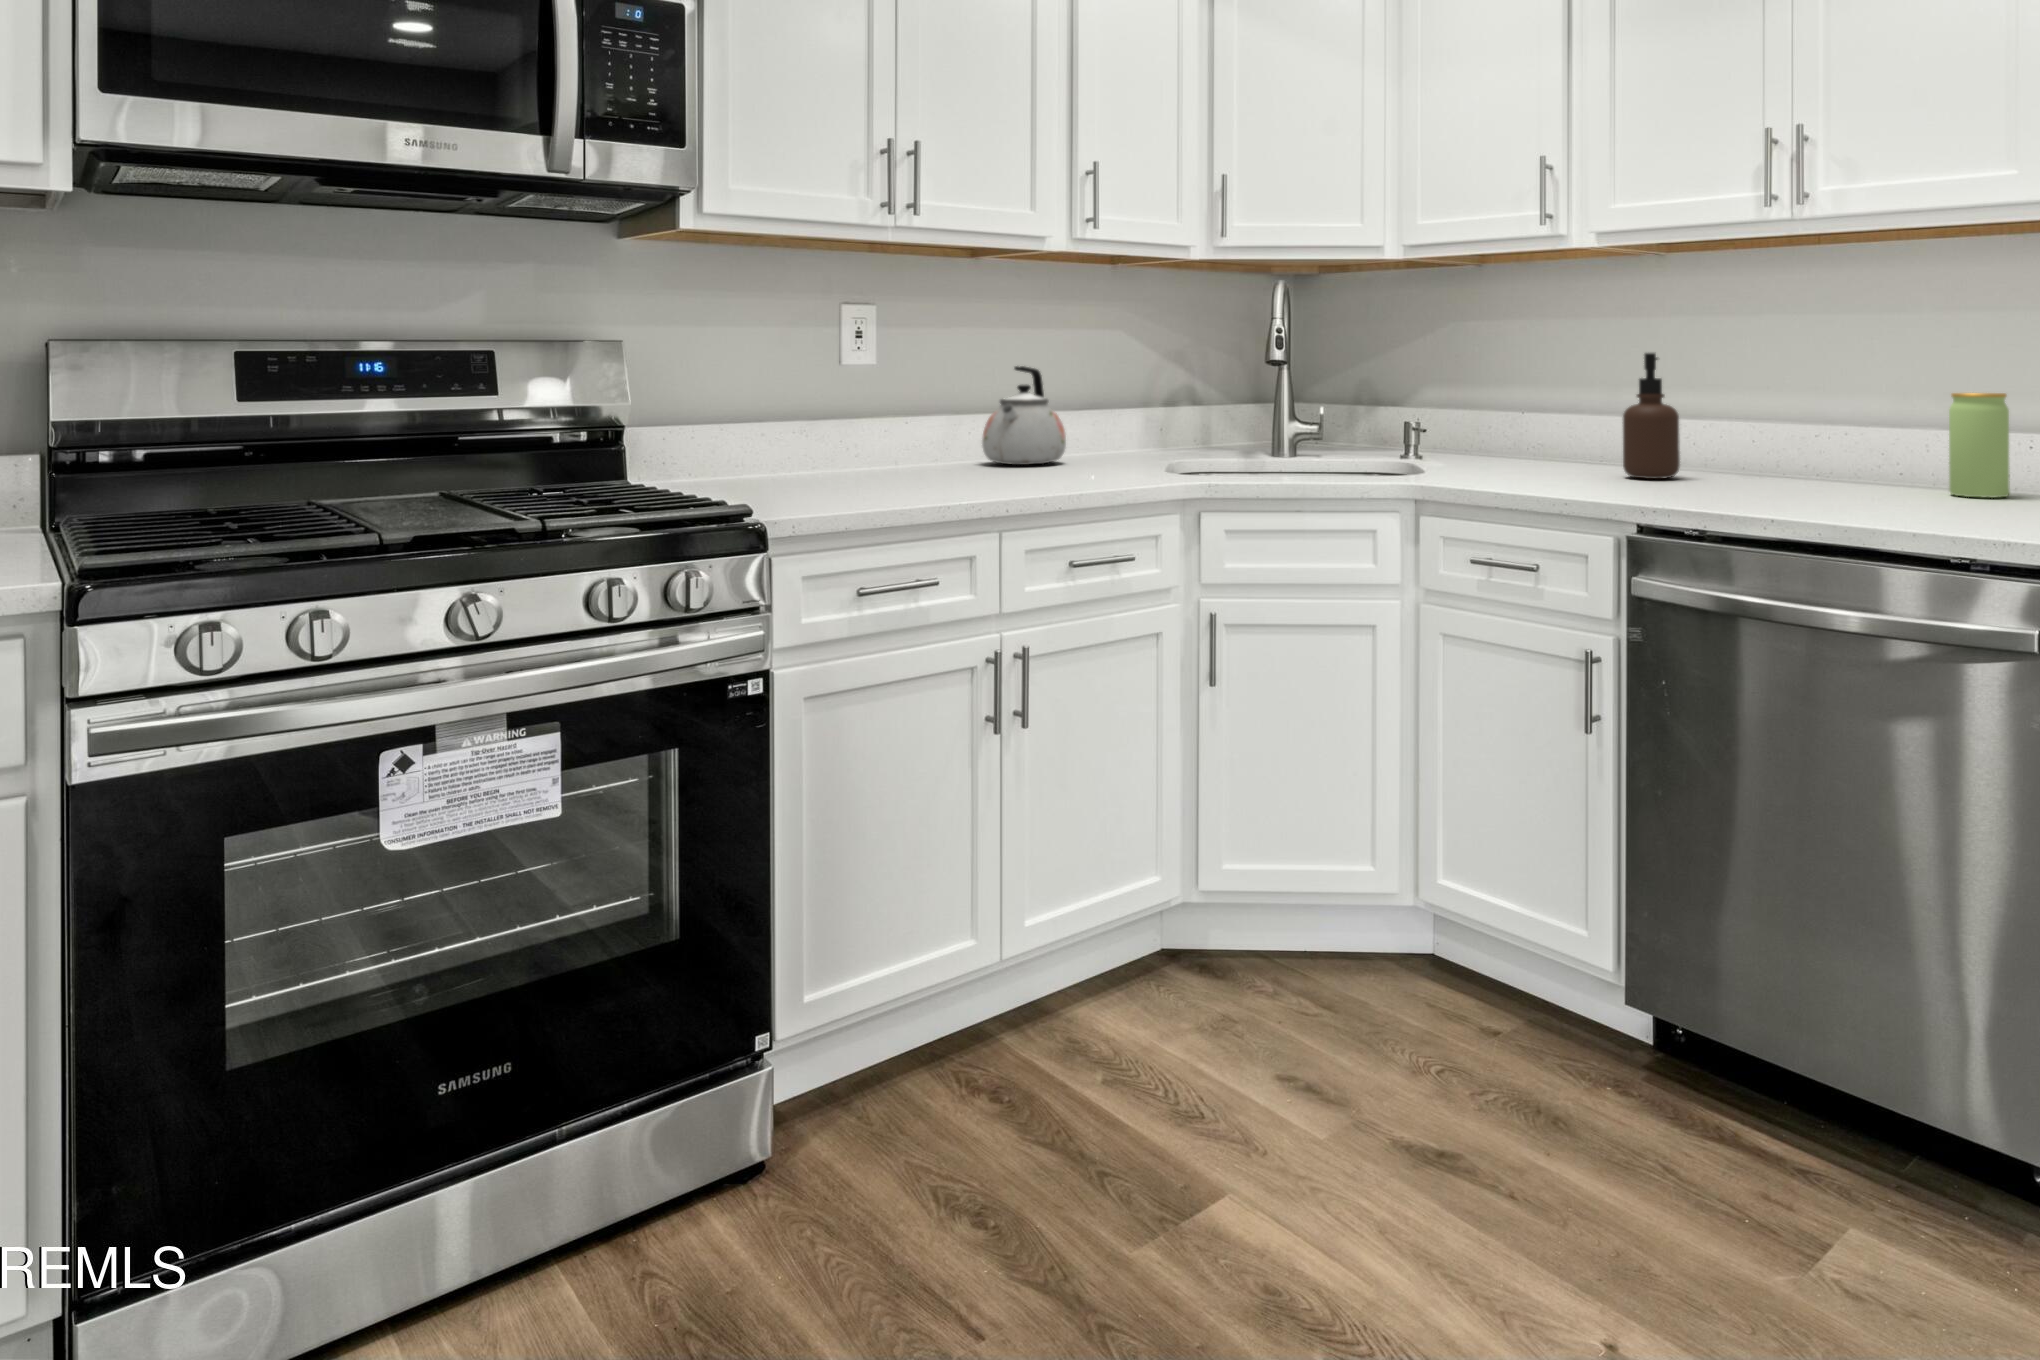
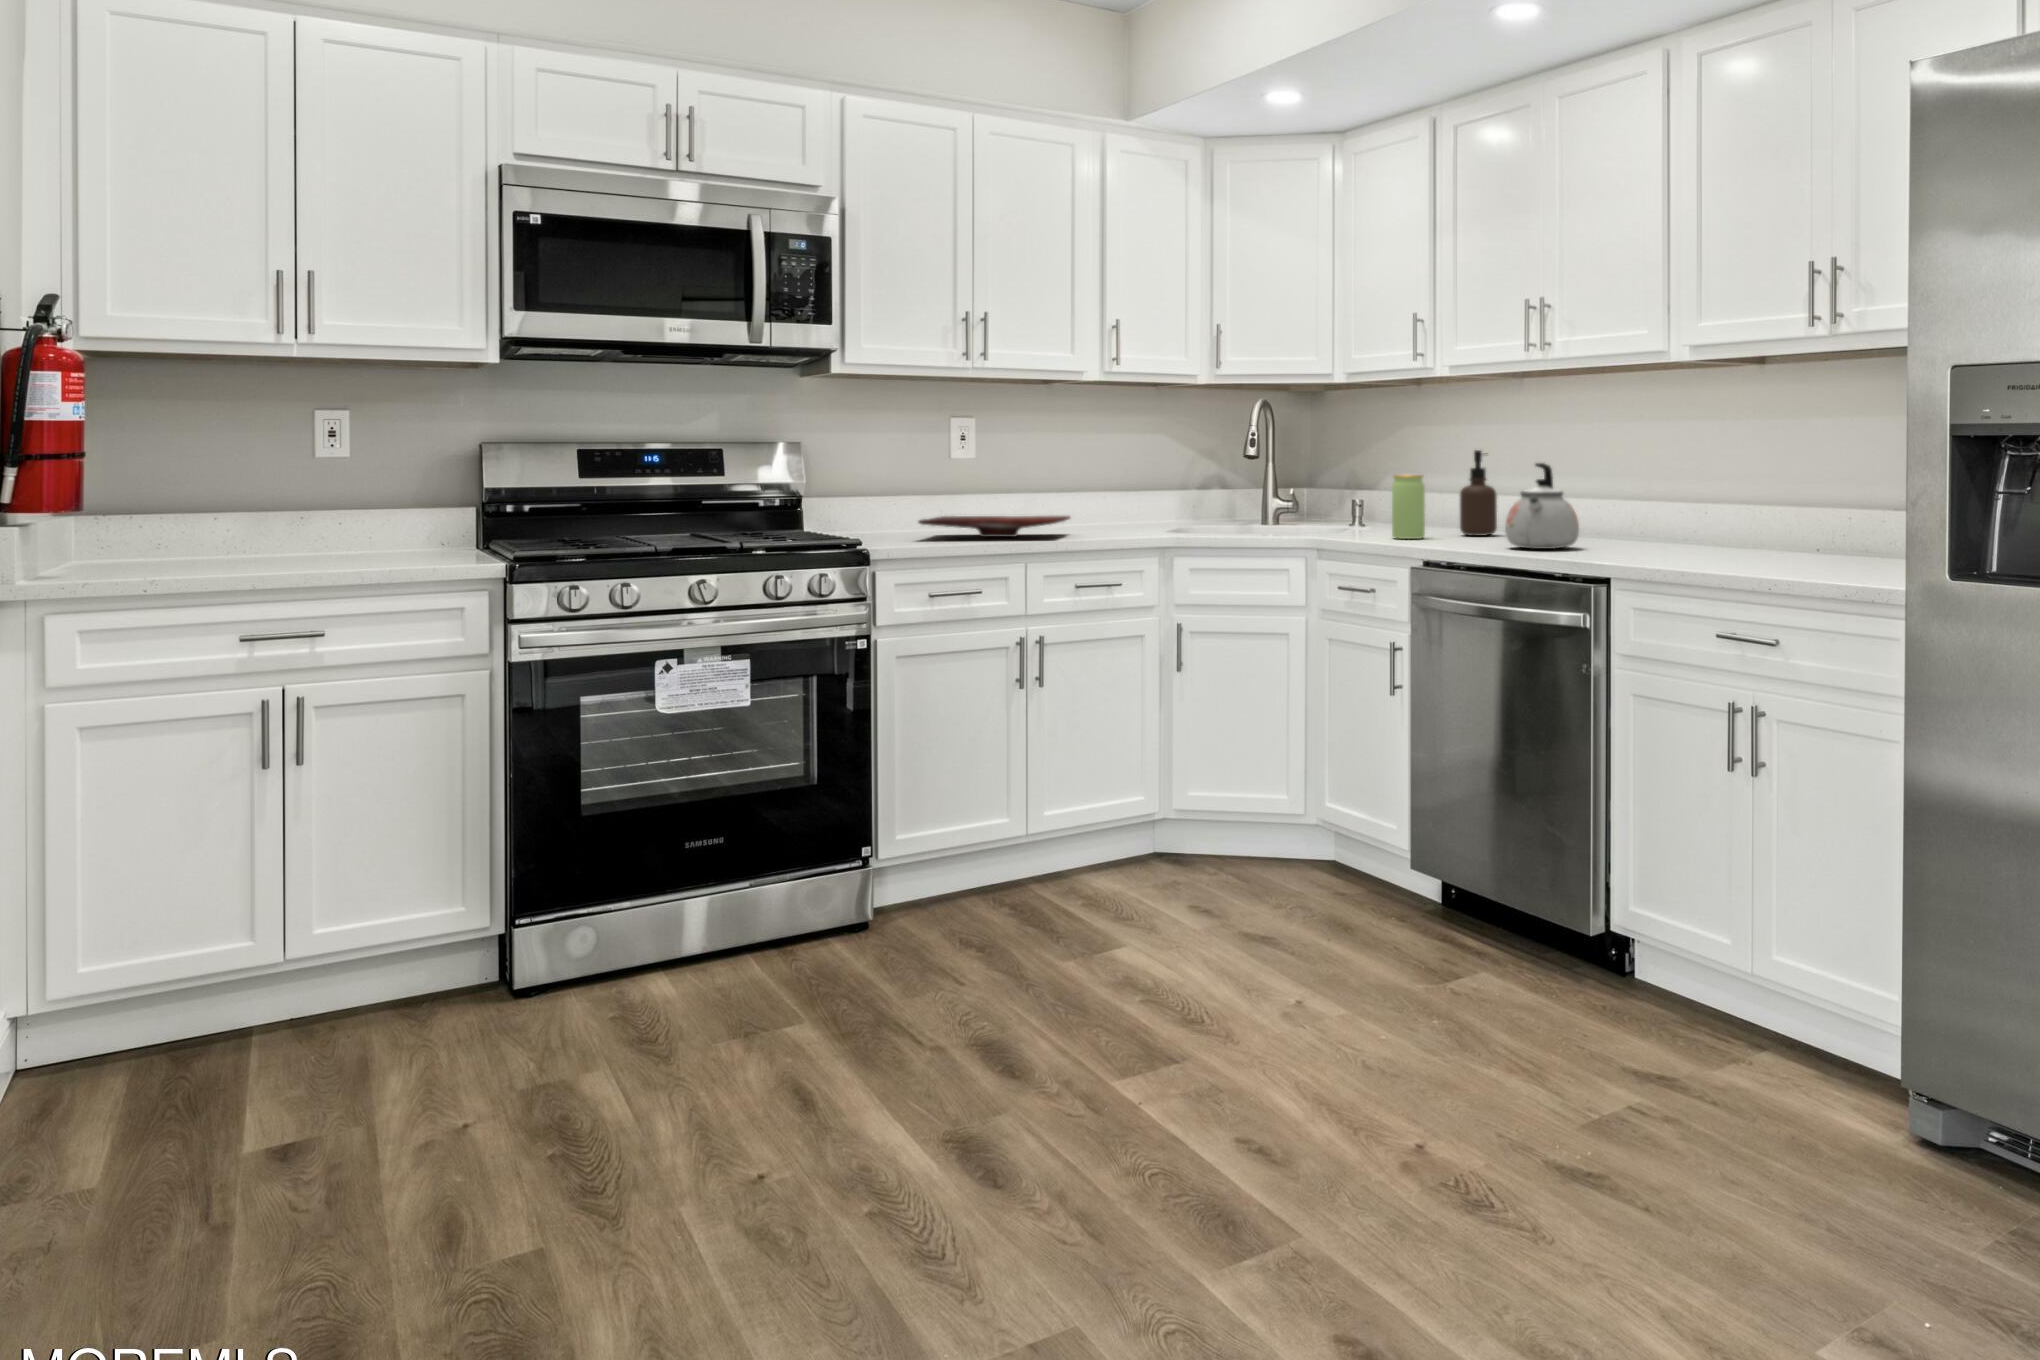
kettle: present [982,366,1066,465] -> present [1505,463,1579,549]
jar: present [1949,393,2010,498] -> present [1392,475,1425,539]
cutting board: none [819,451,1043,487] -> present [919,516,1070,537]

